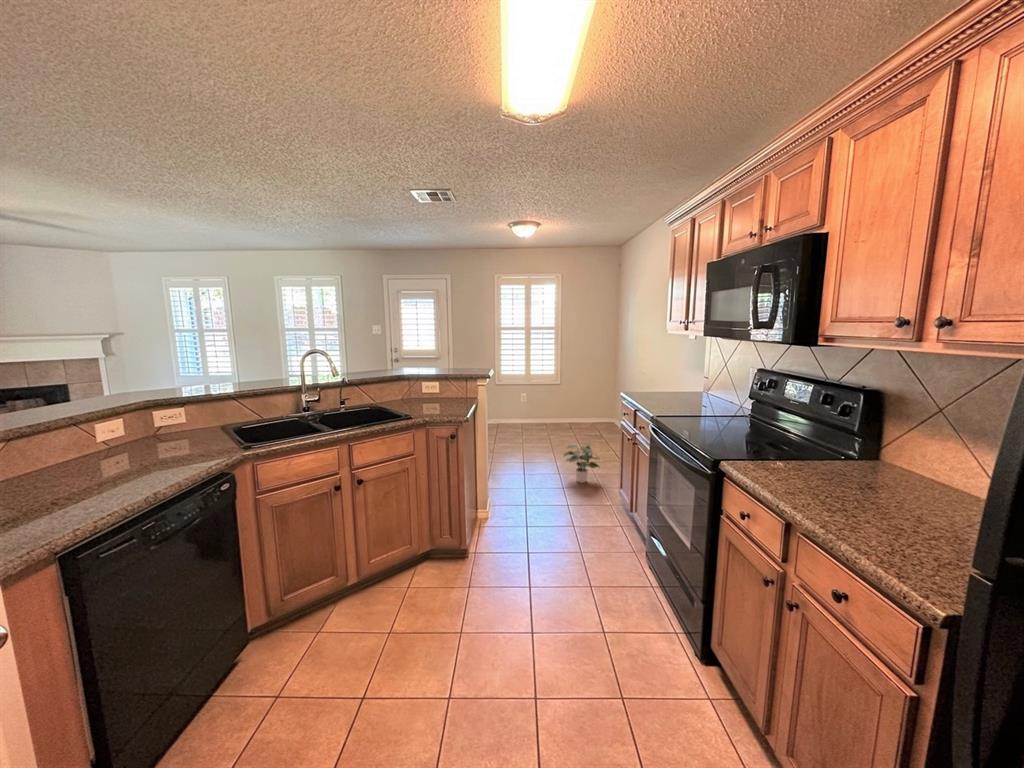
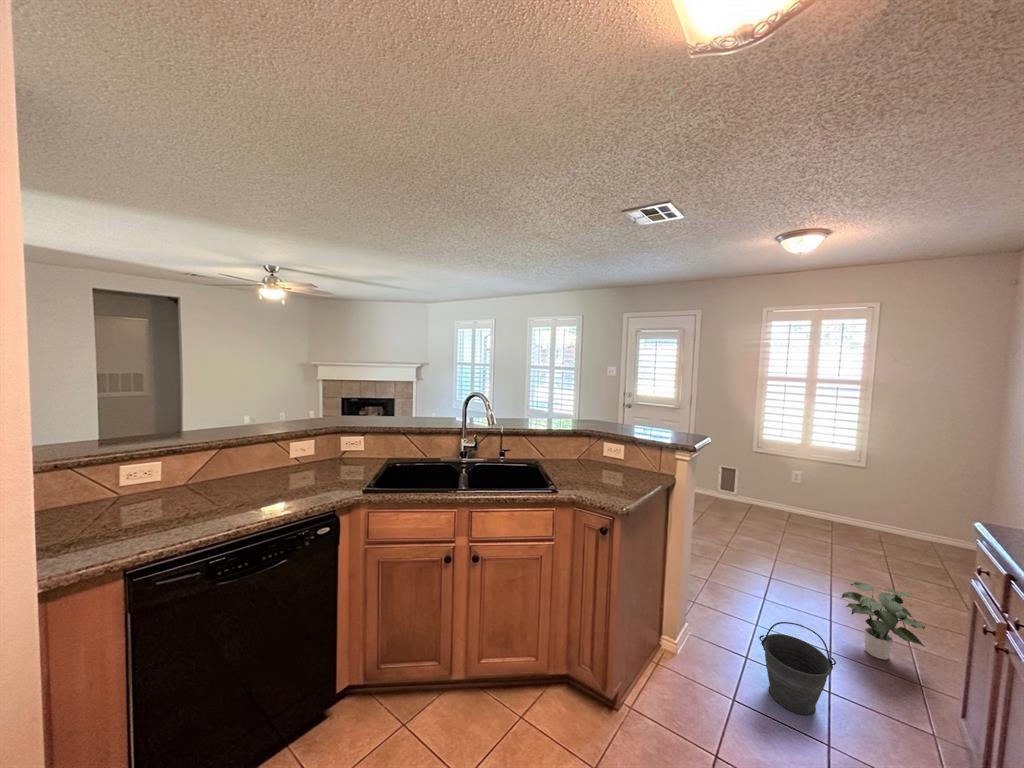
bucket: none [534,470,570,519] -> present [759,622,836,715]

